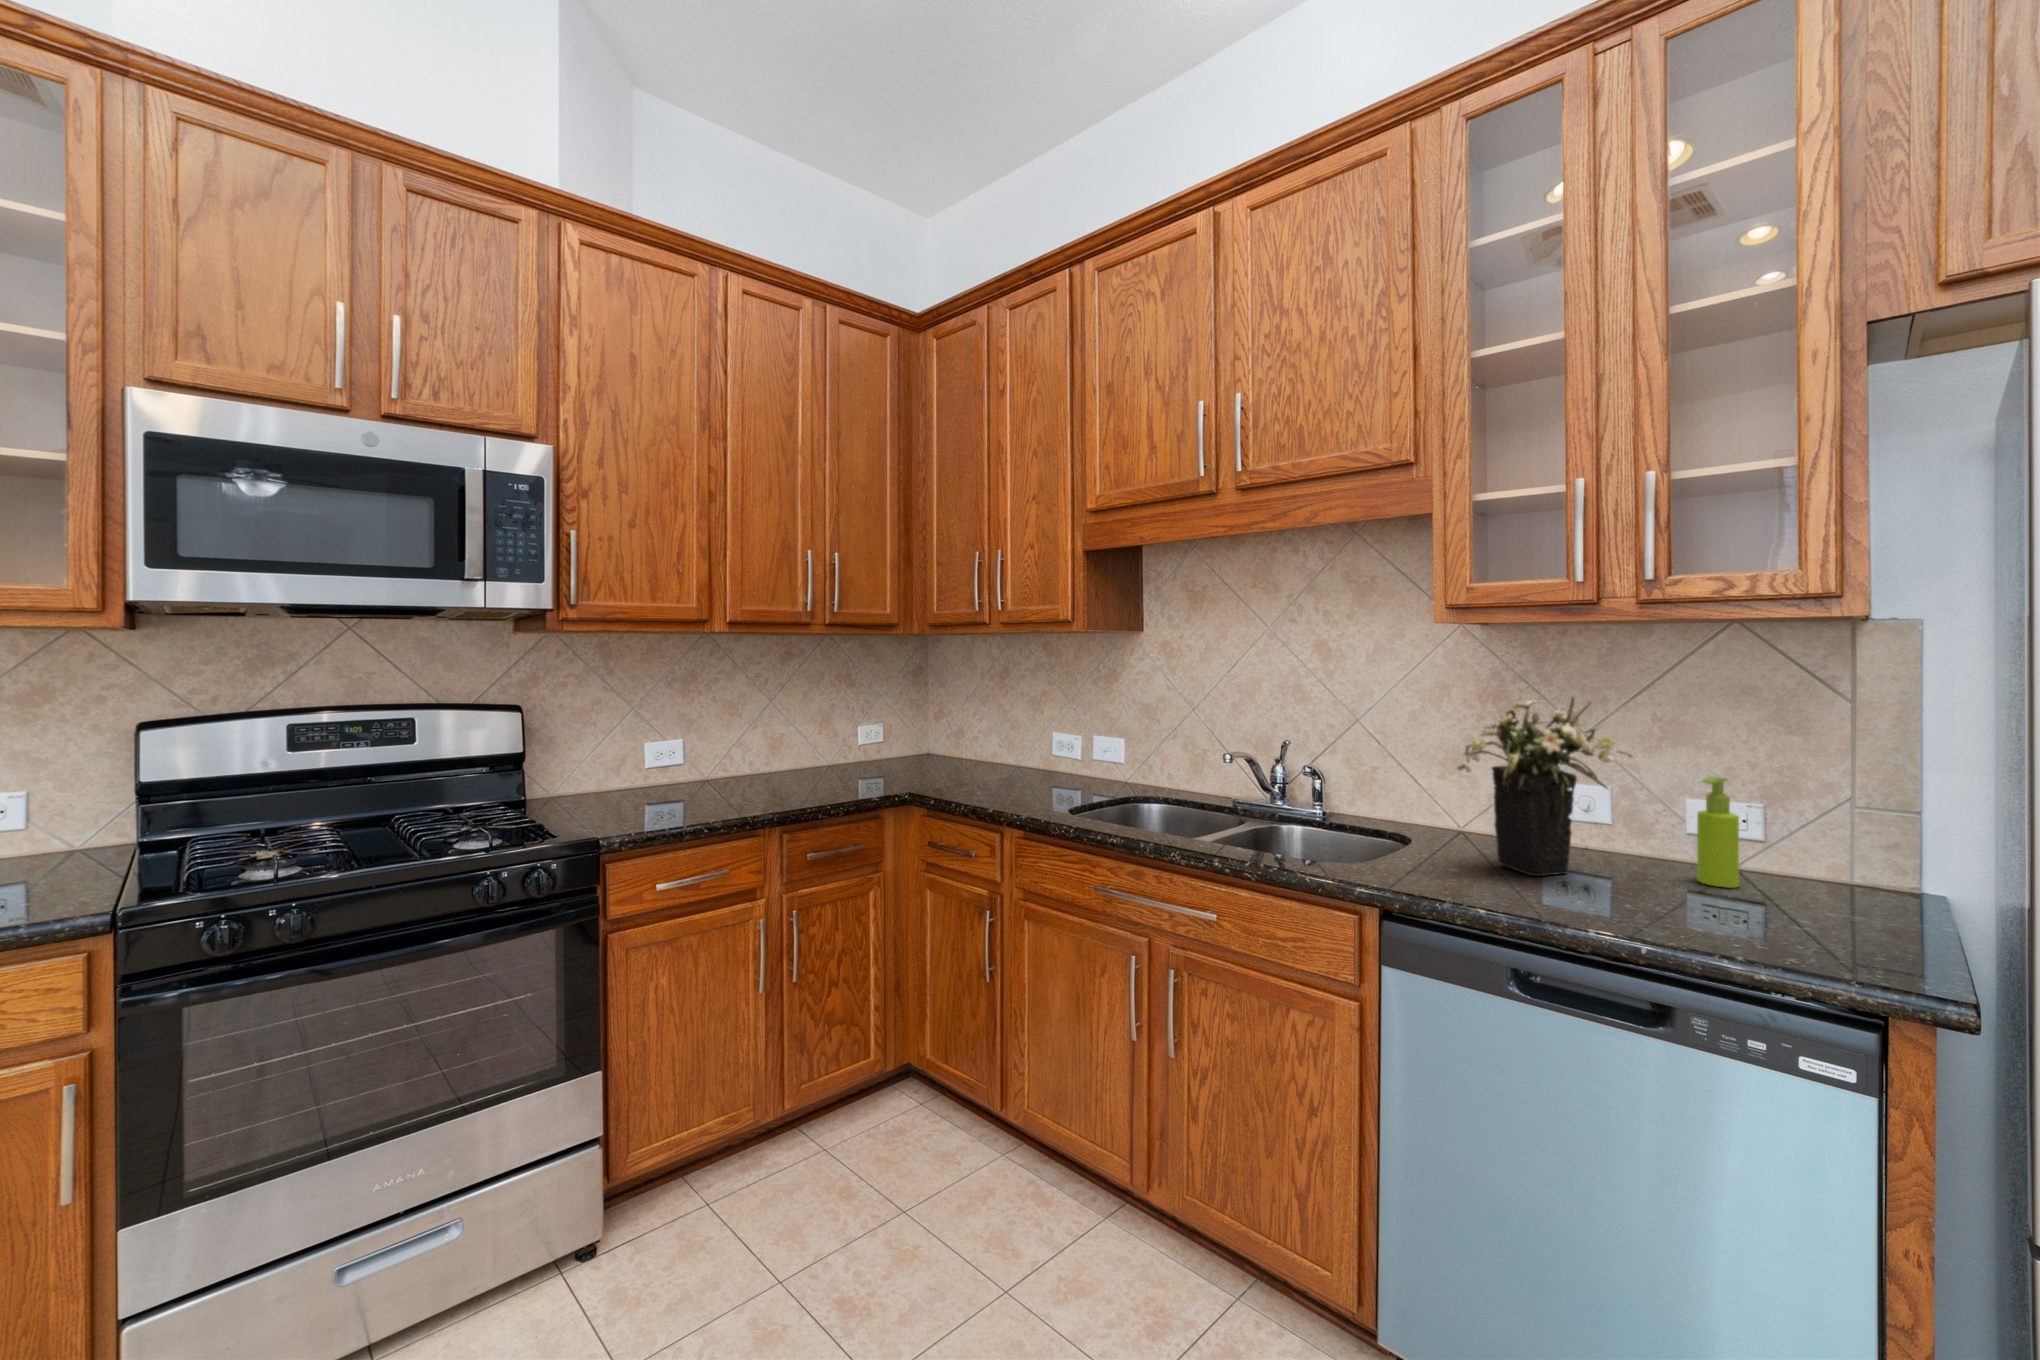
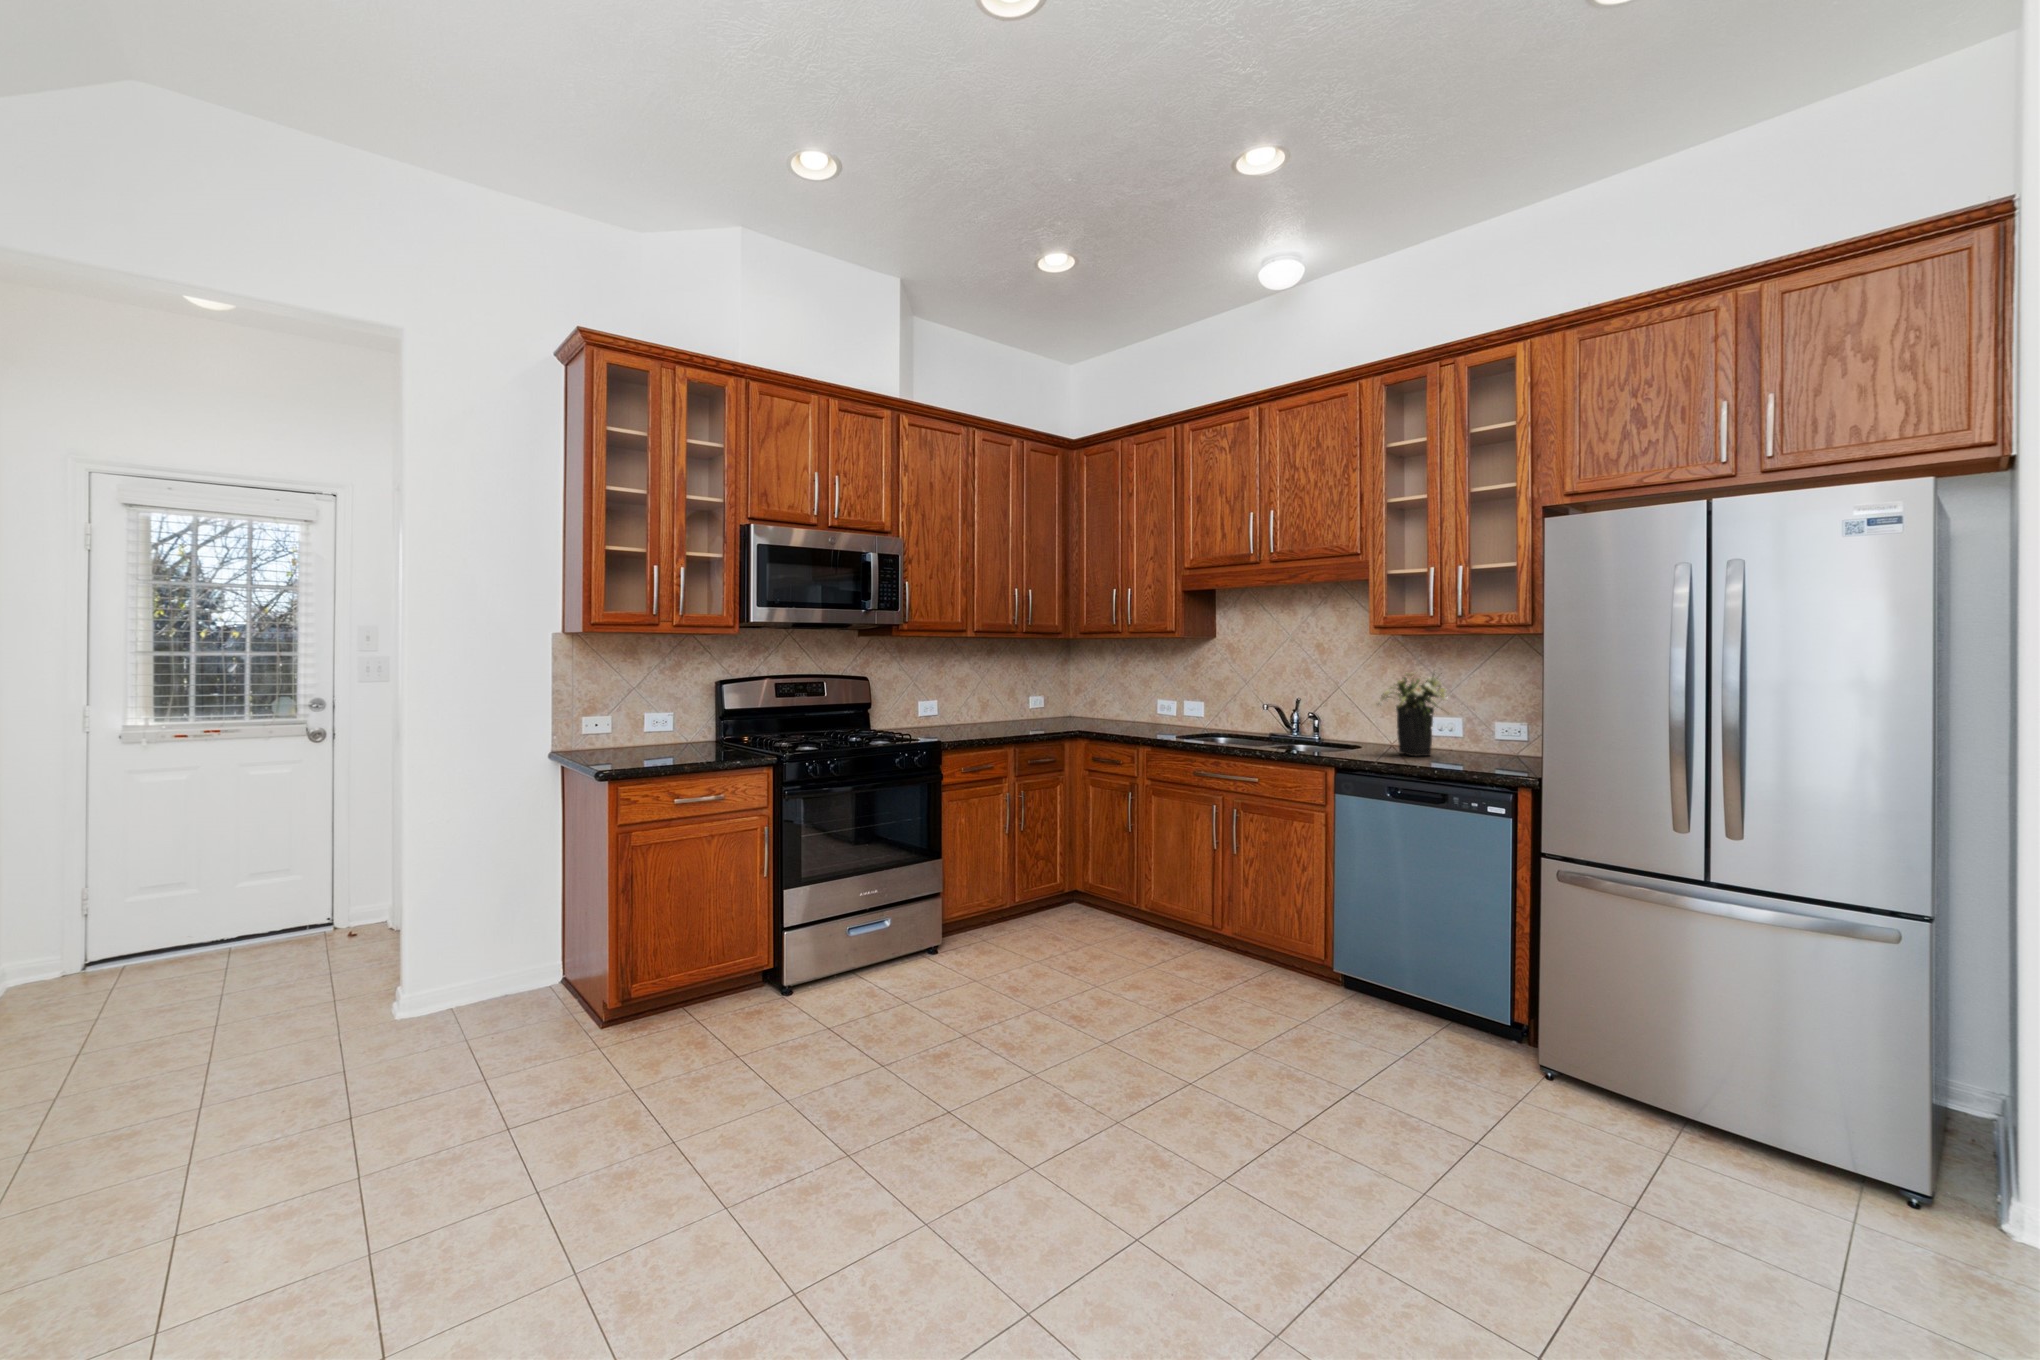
soap dispenser: present [1697,777,1739,888] -> none [1491,708,1508,759]

